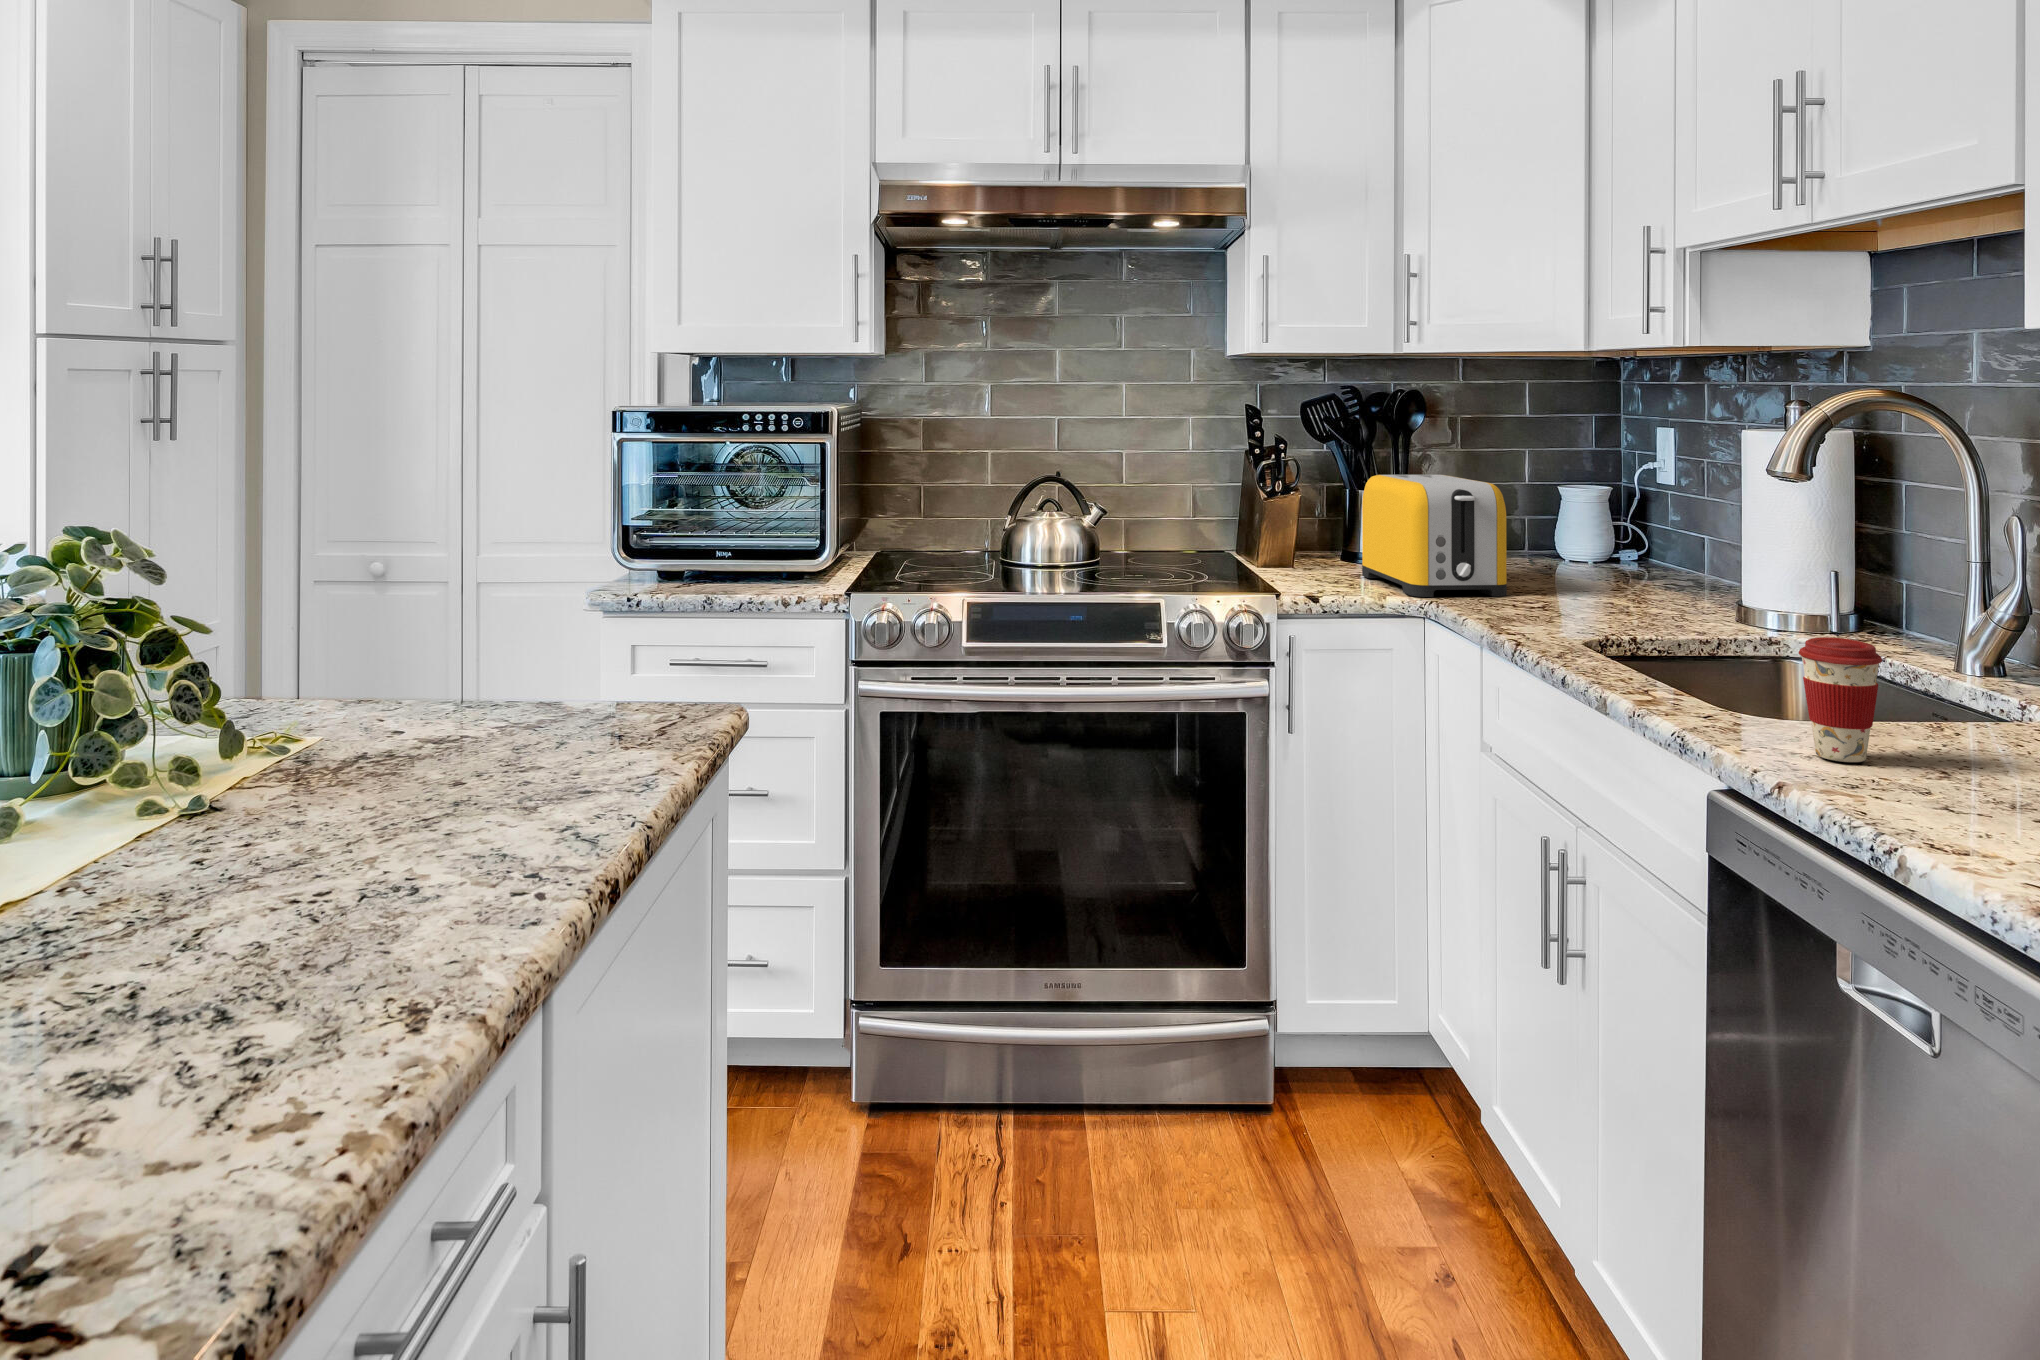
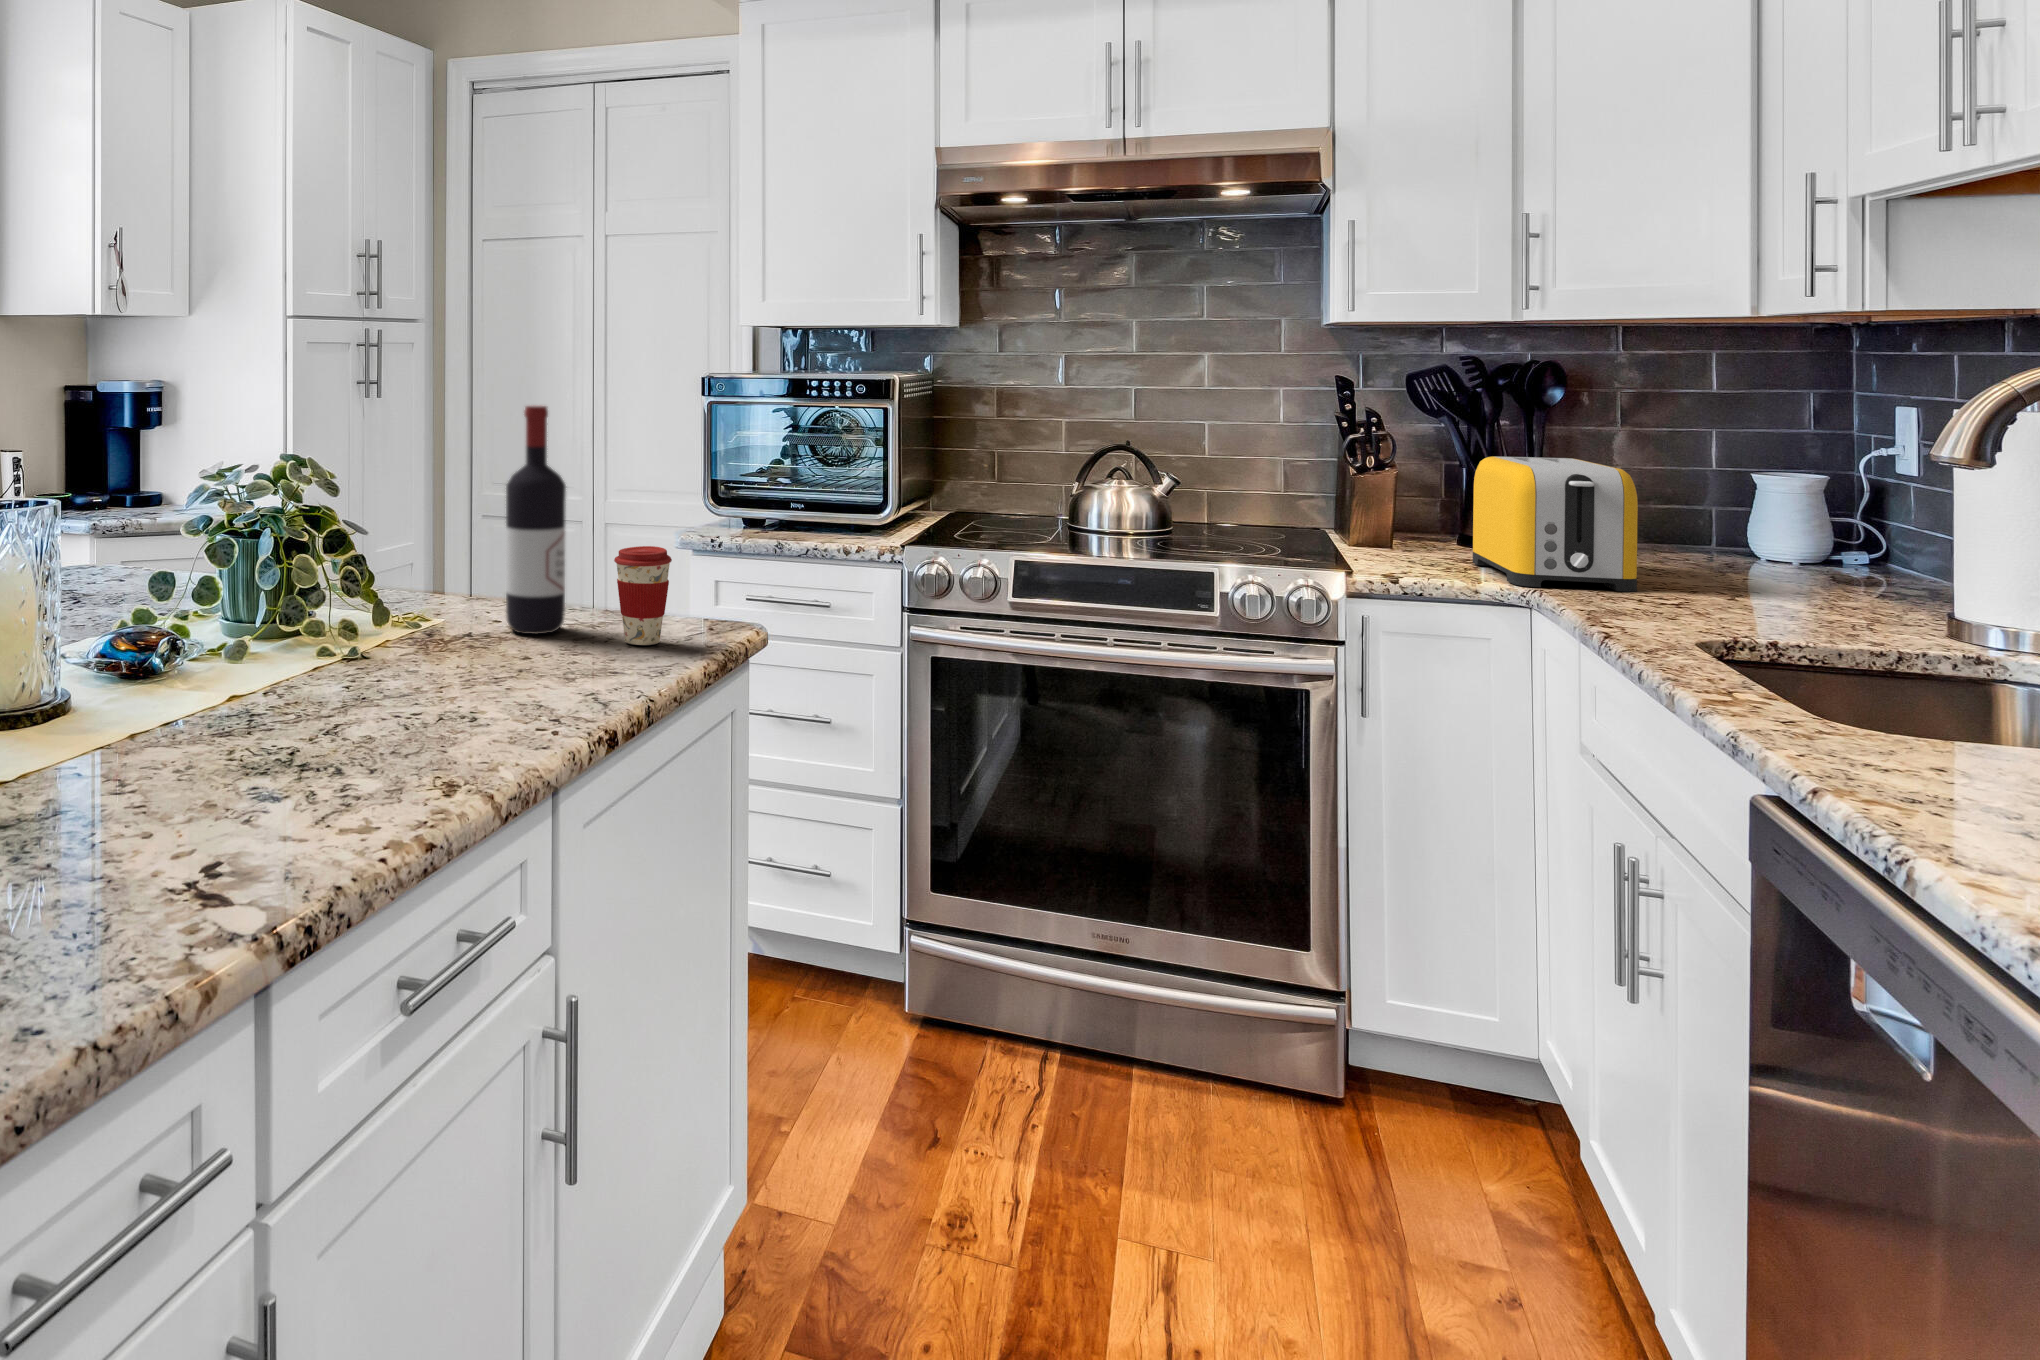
wine bottle: none [415,445,497,744] -> present [506,406,566,634]
coffee cup: present [1799,637,1882,762] -> present [614,546,672,645]

